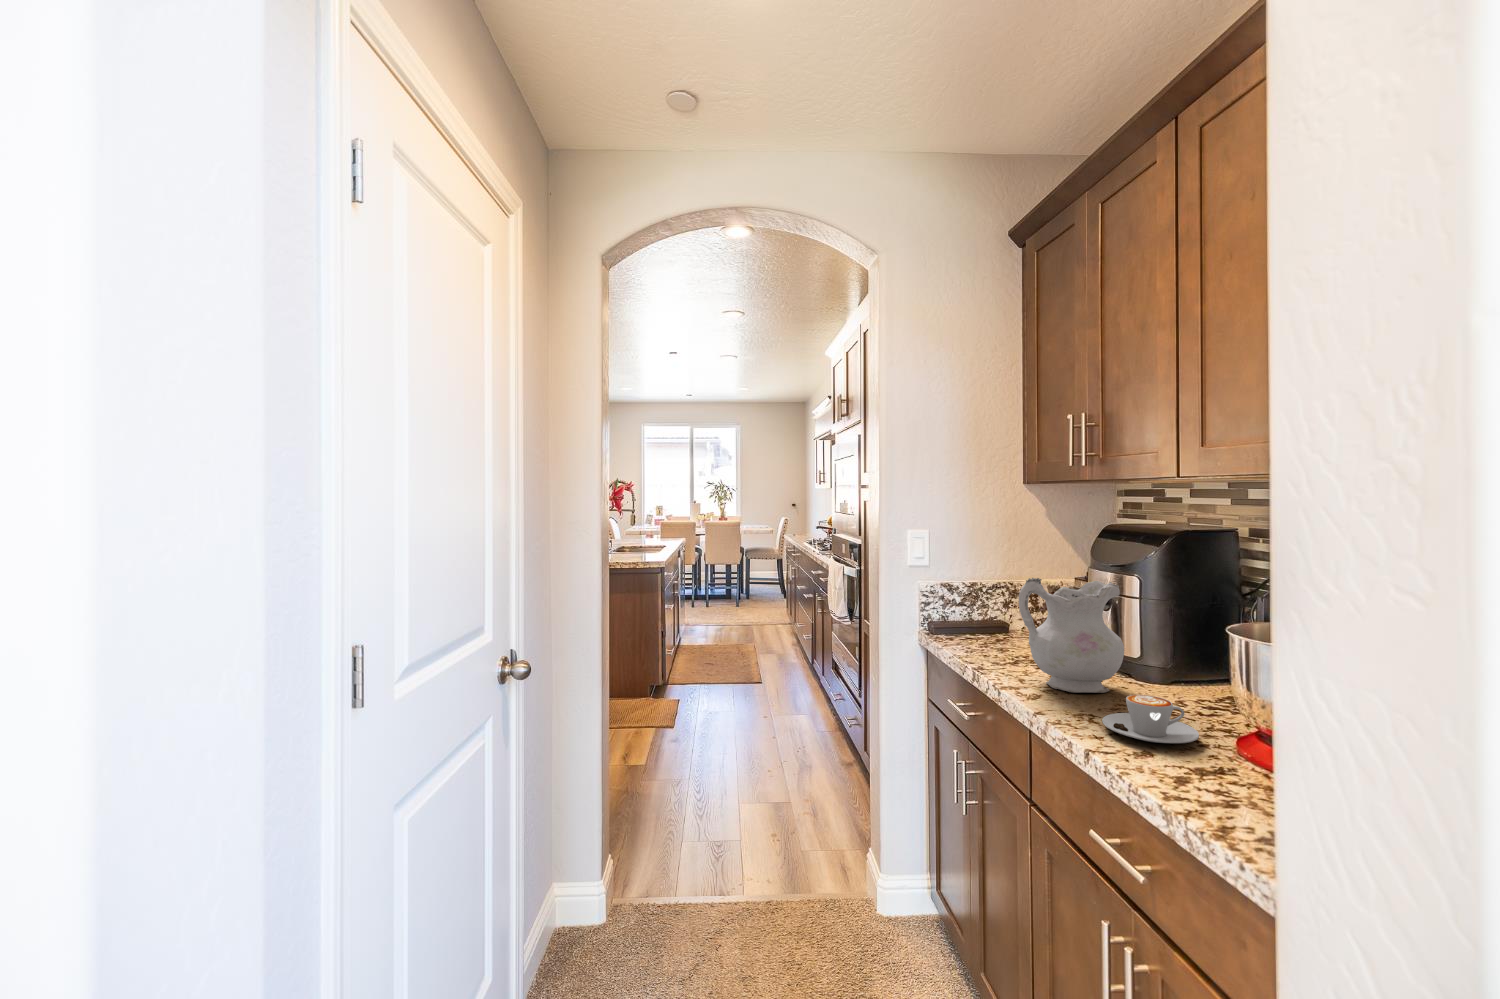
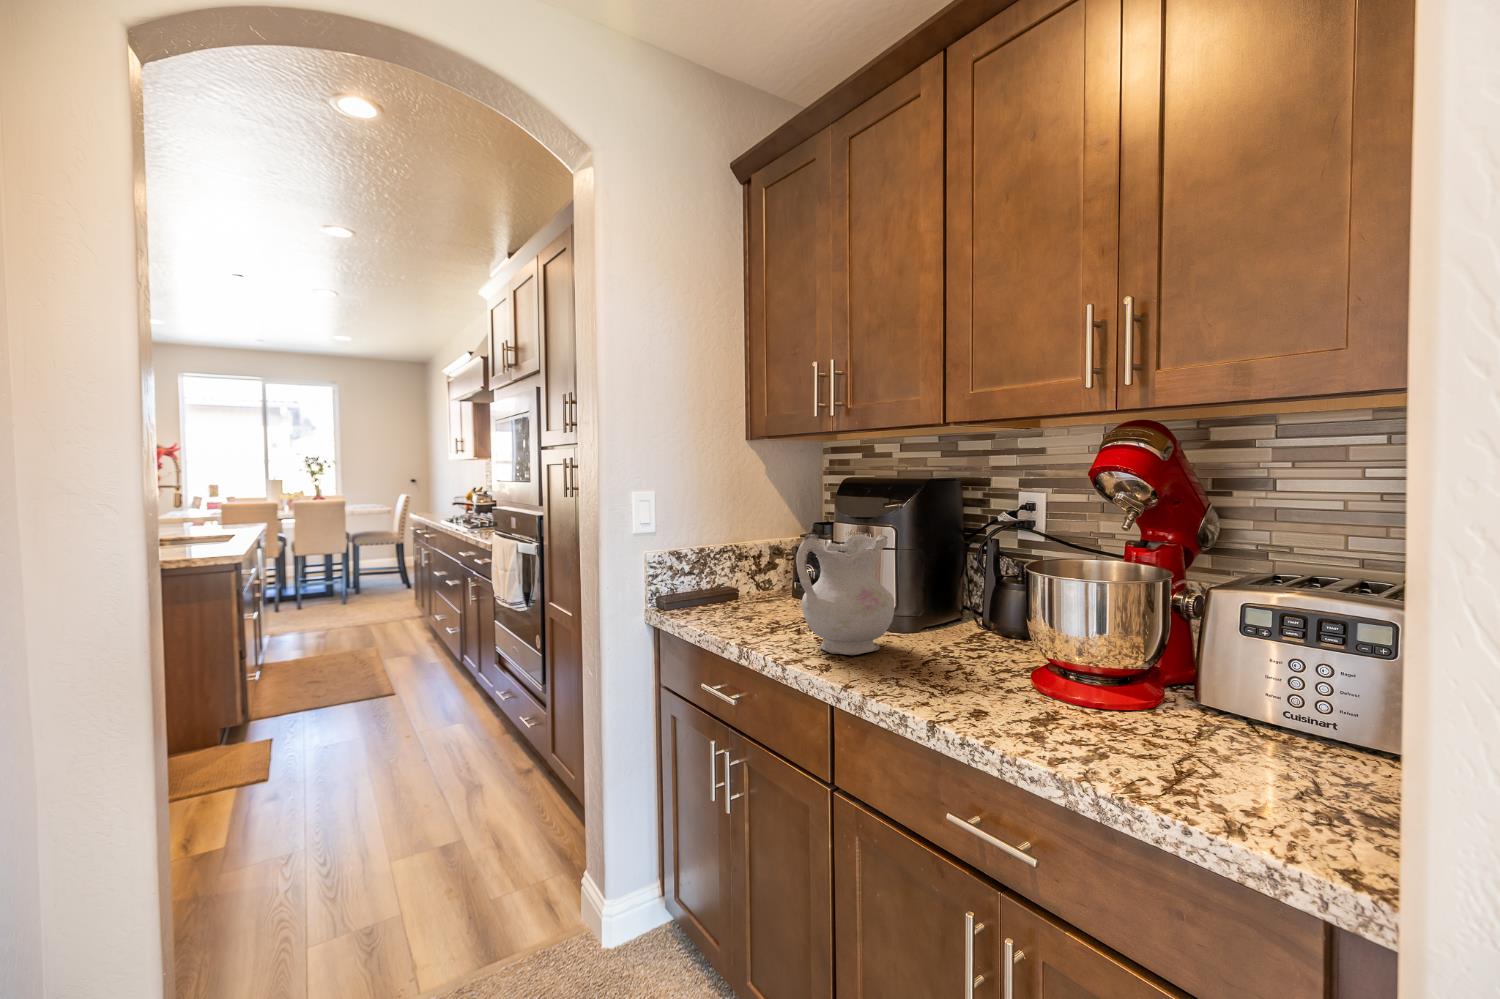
coffee cup: present [1102,695,1199,743] -> none [914,648,1006,697]

